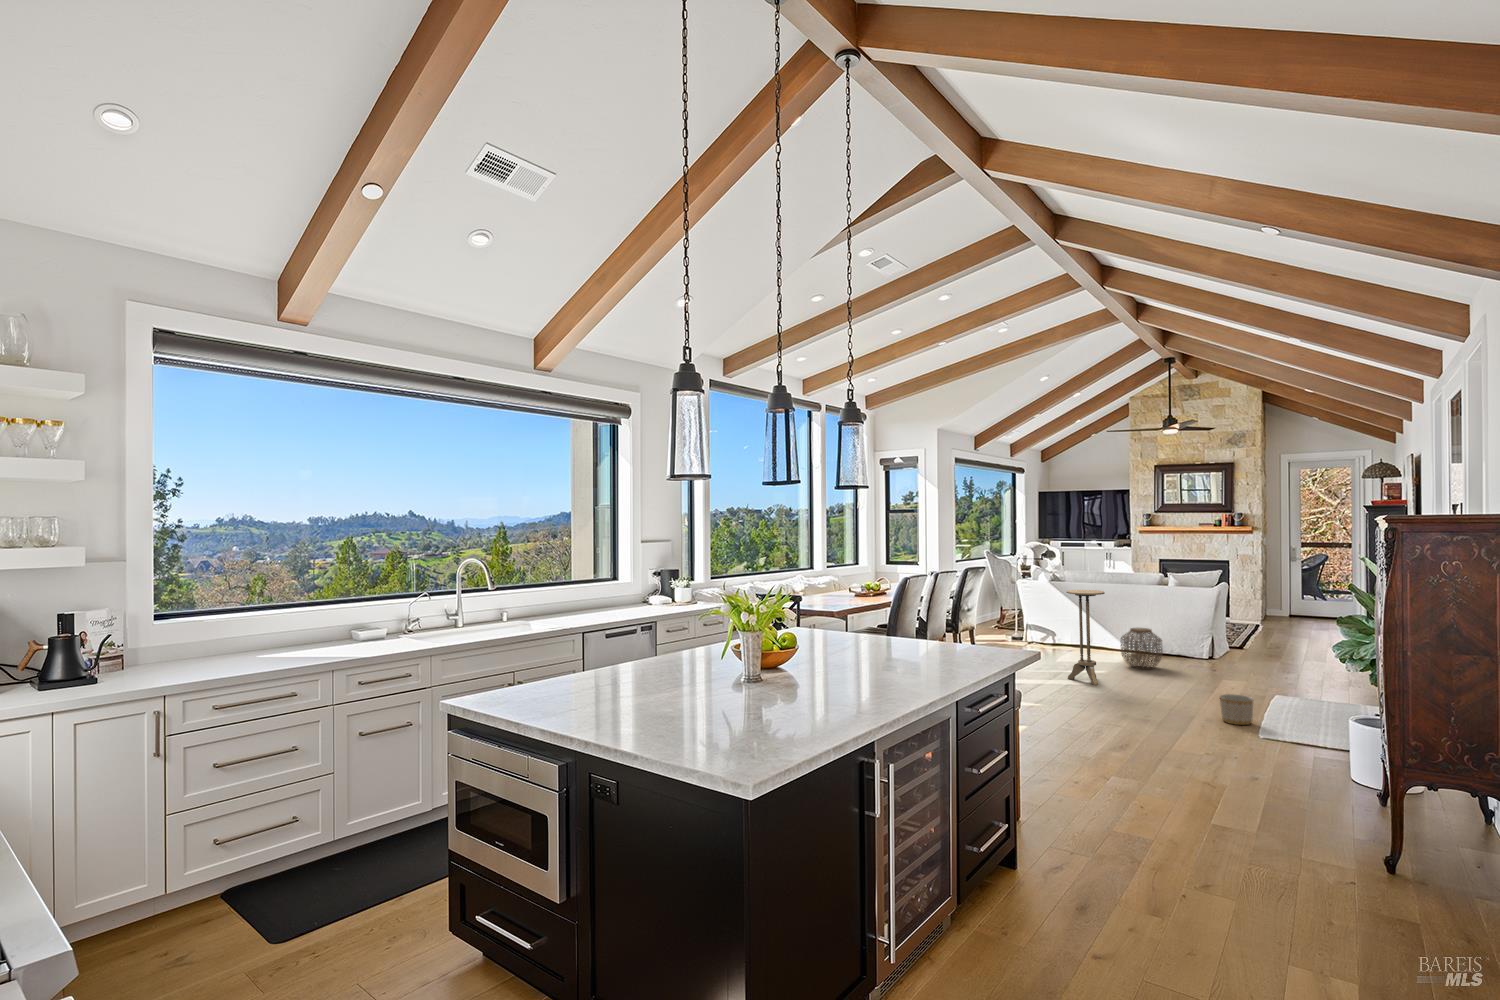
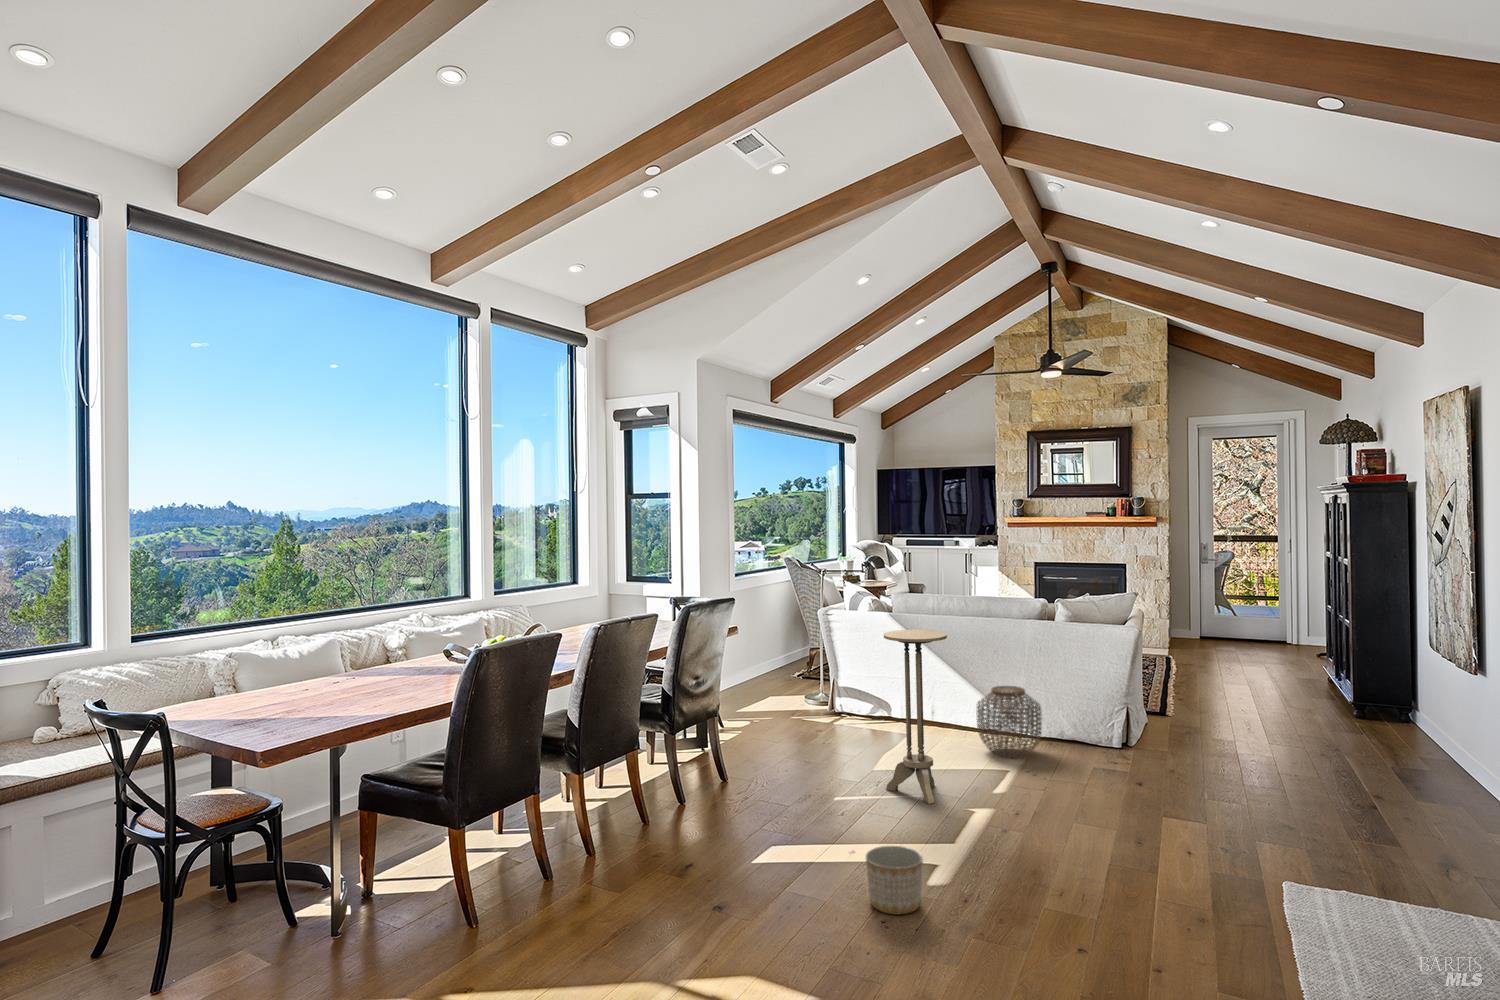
planter: present [1220,694,1254,725] -> present [866,846,923,915]

